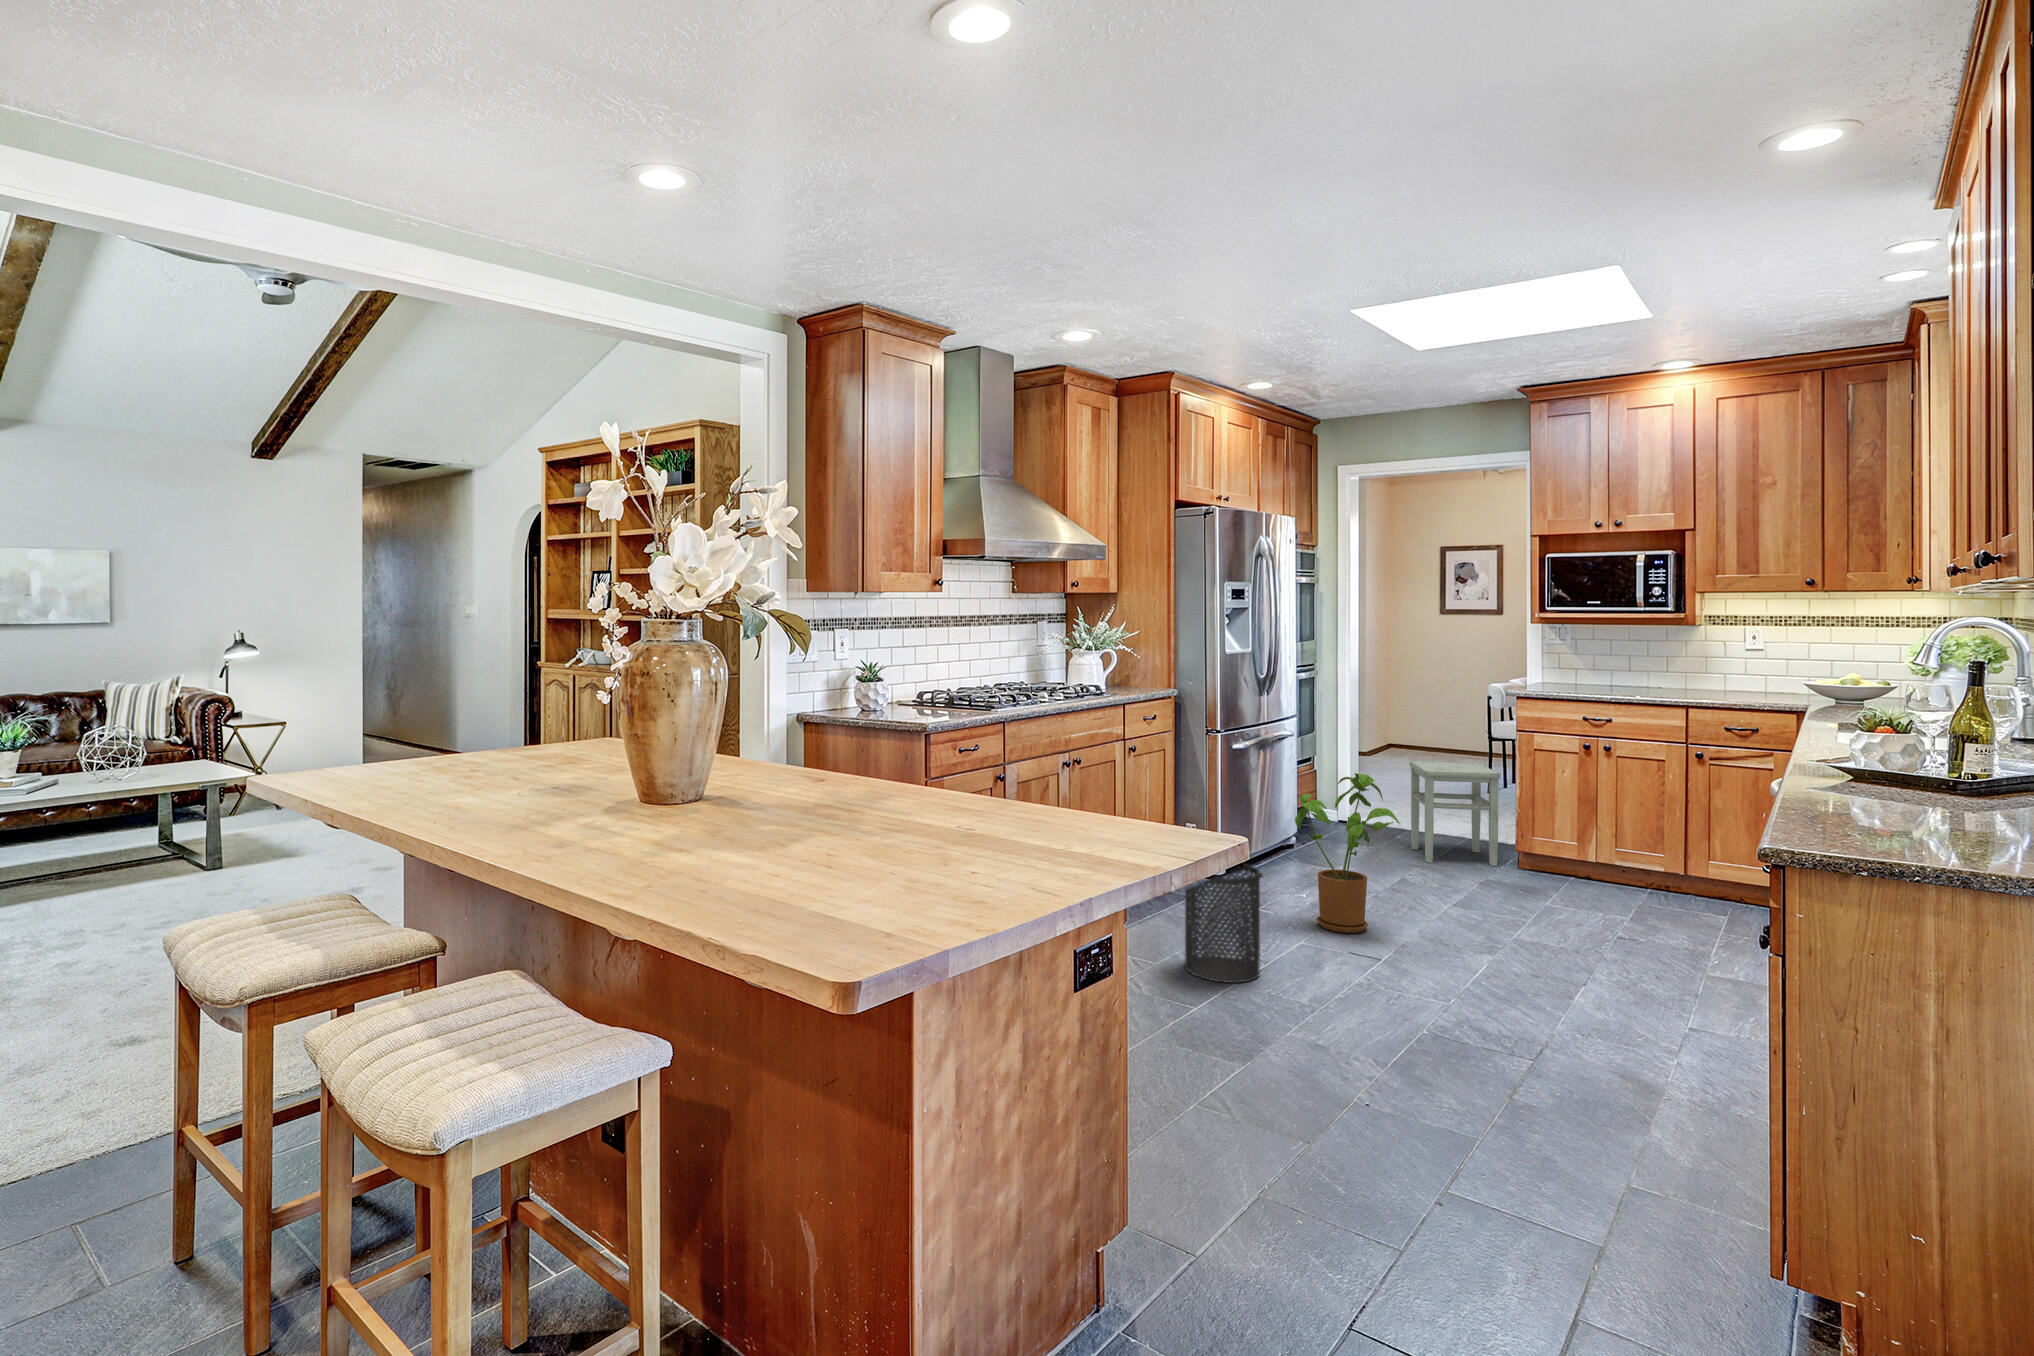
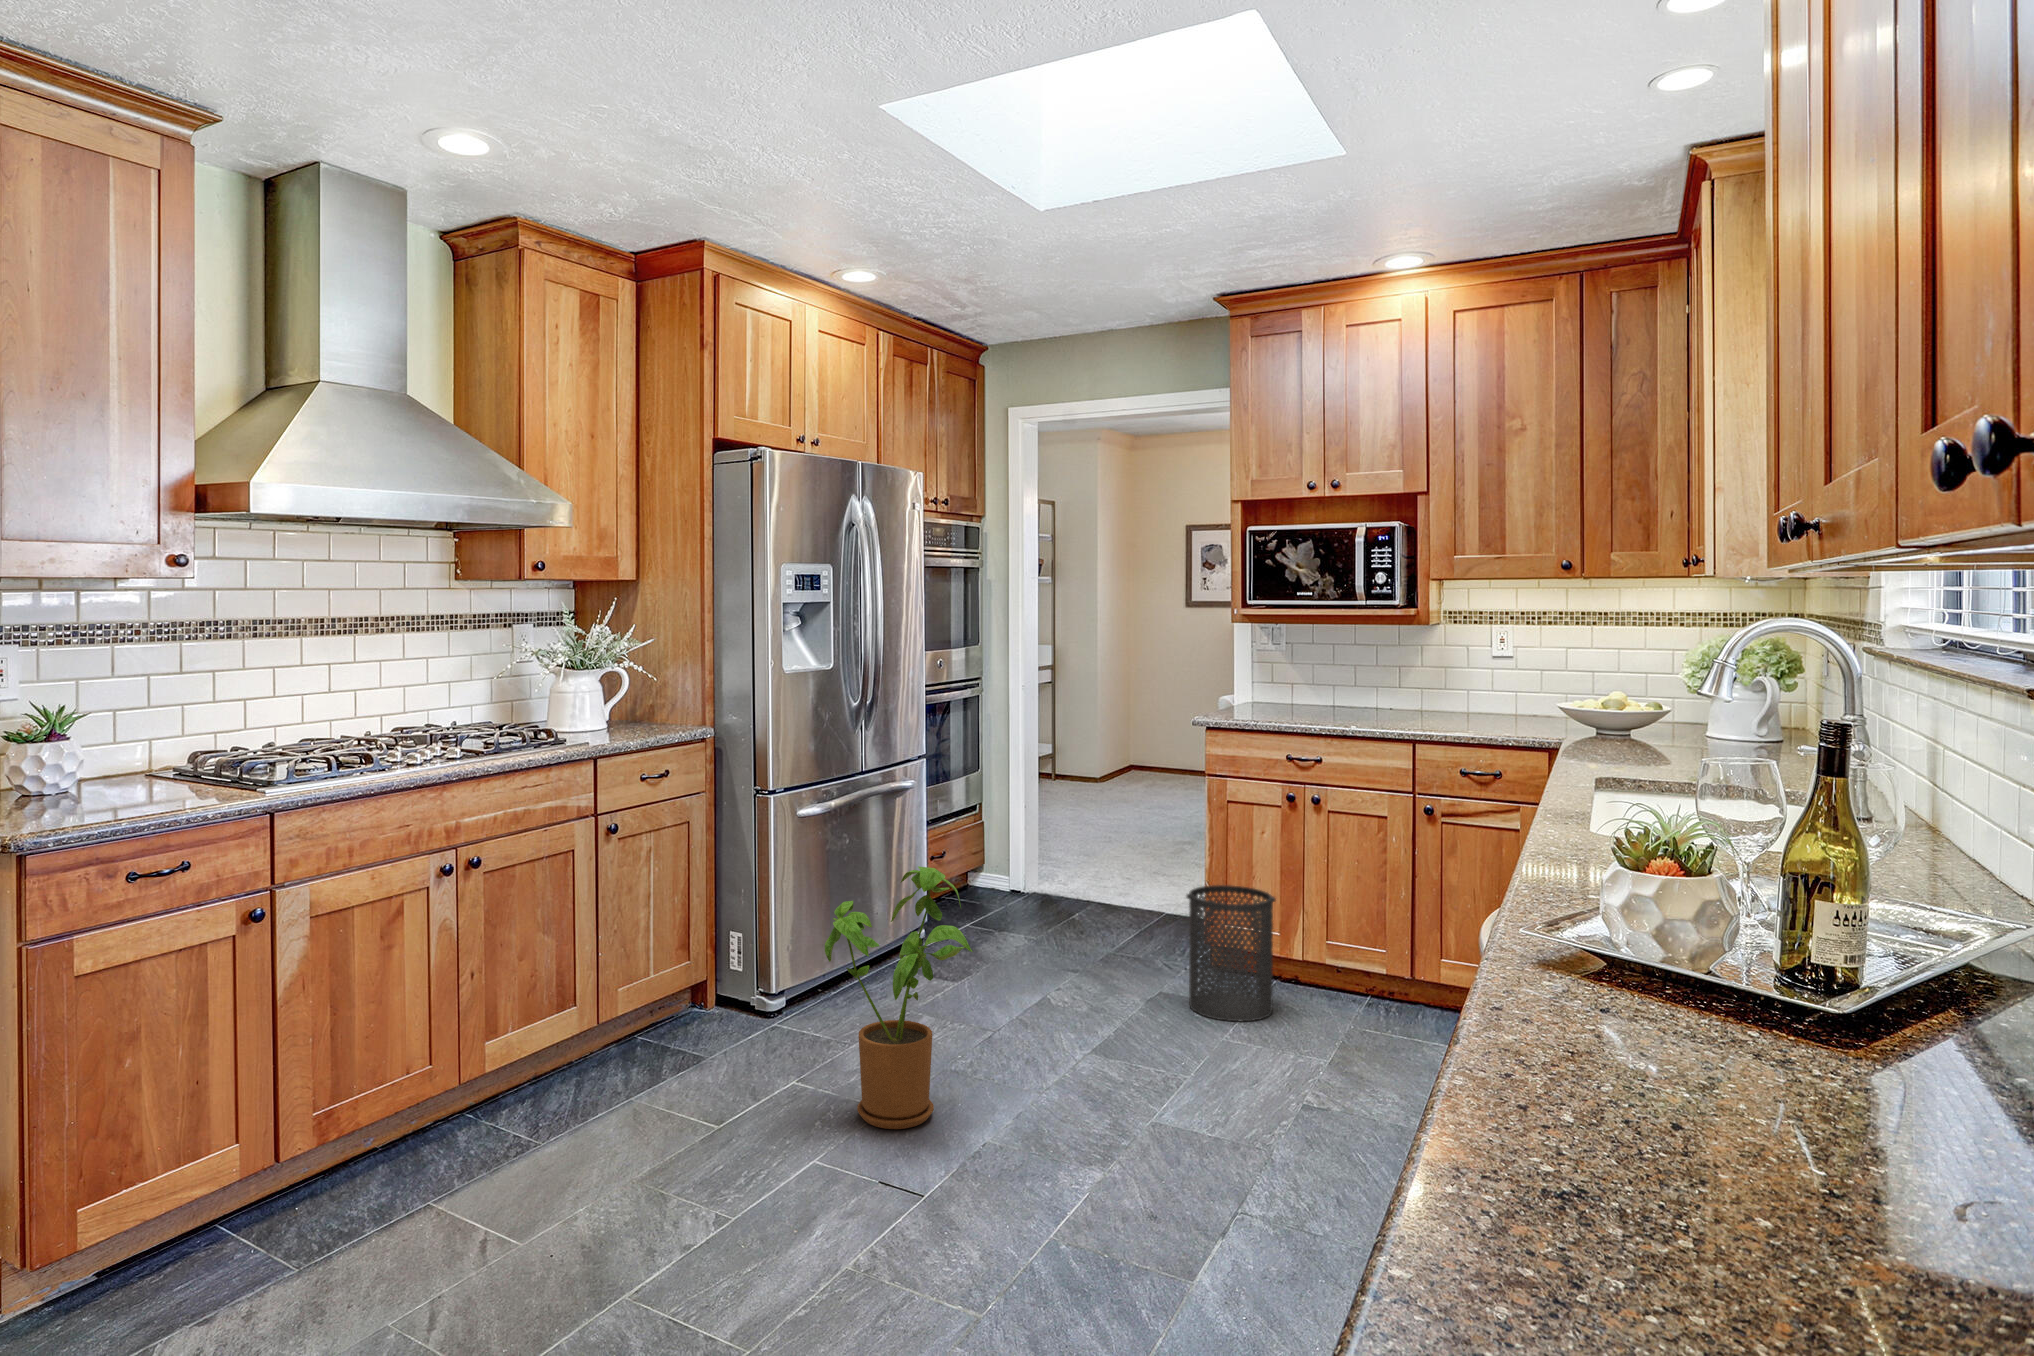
stool: present [1409,761,1500,866] -> none [1076,820,1184,970]
trash can: present [1185,864,1263,983] -> present [1187,885,1276,1021]

